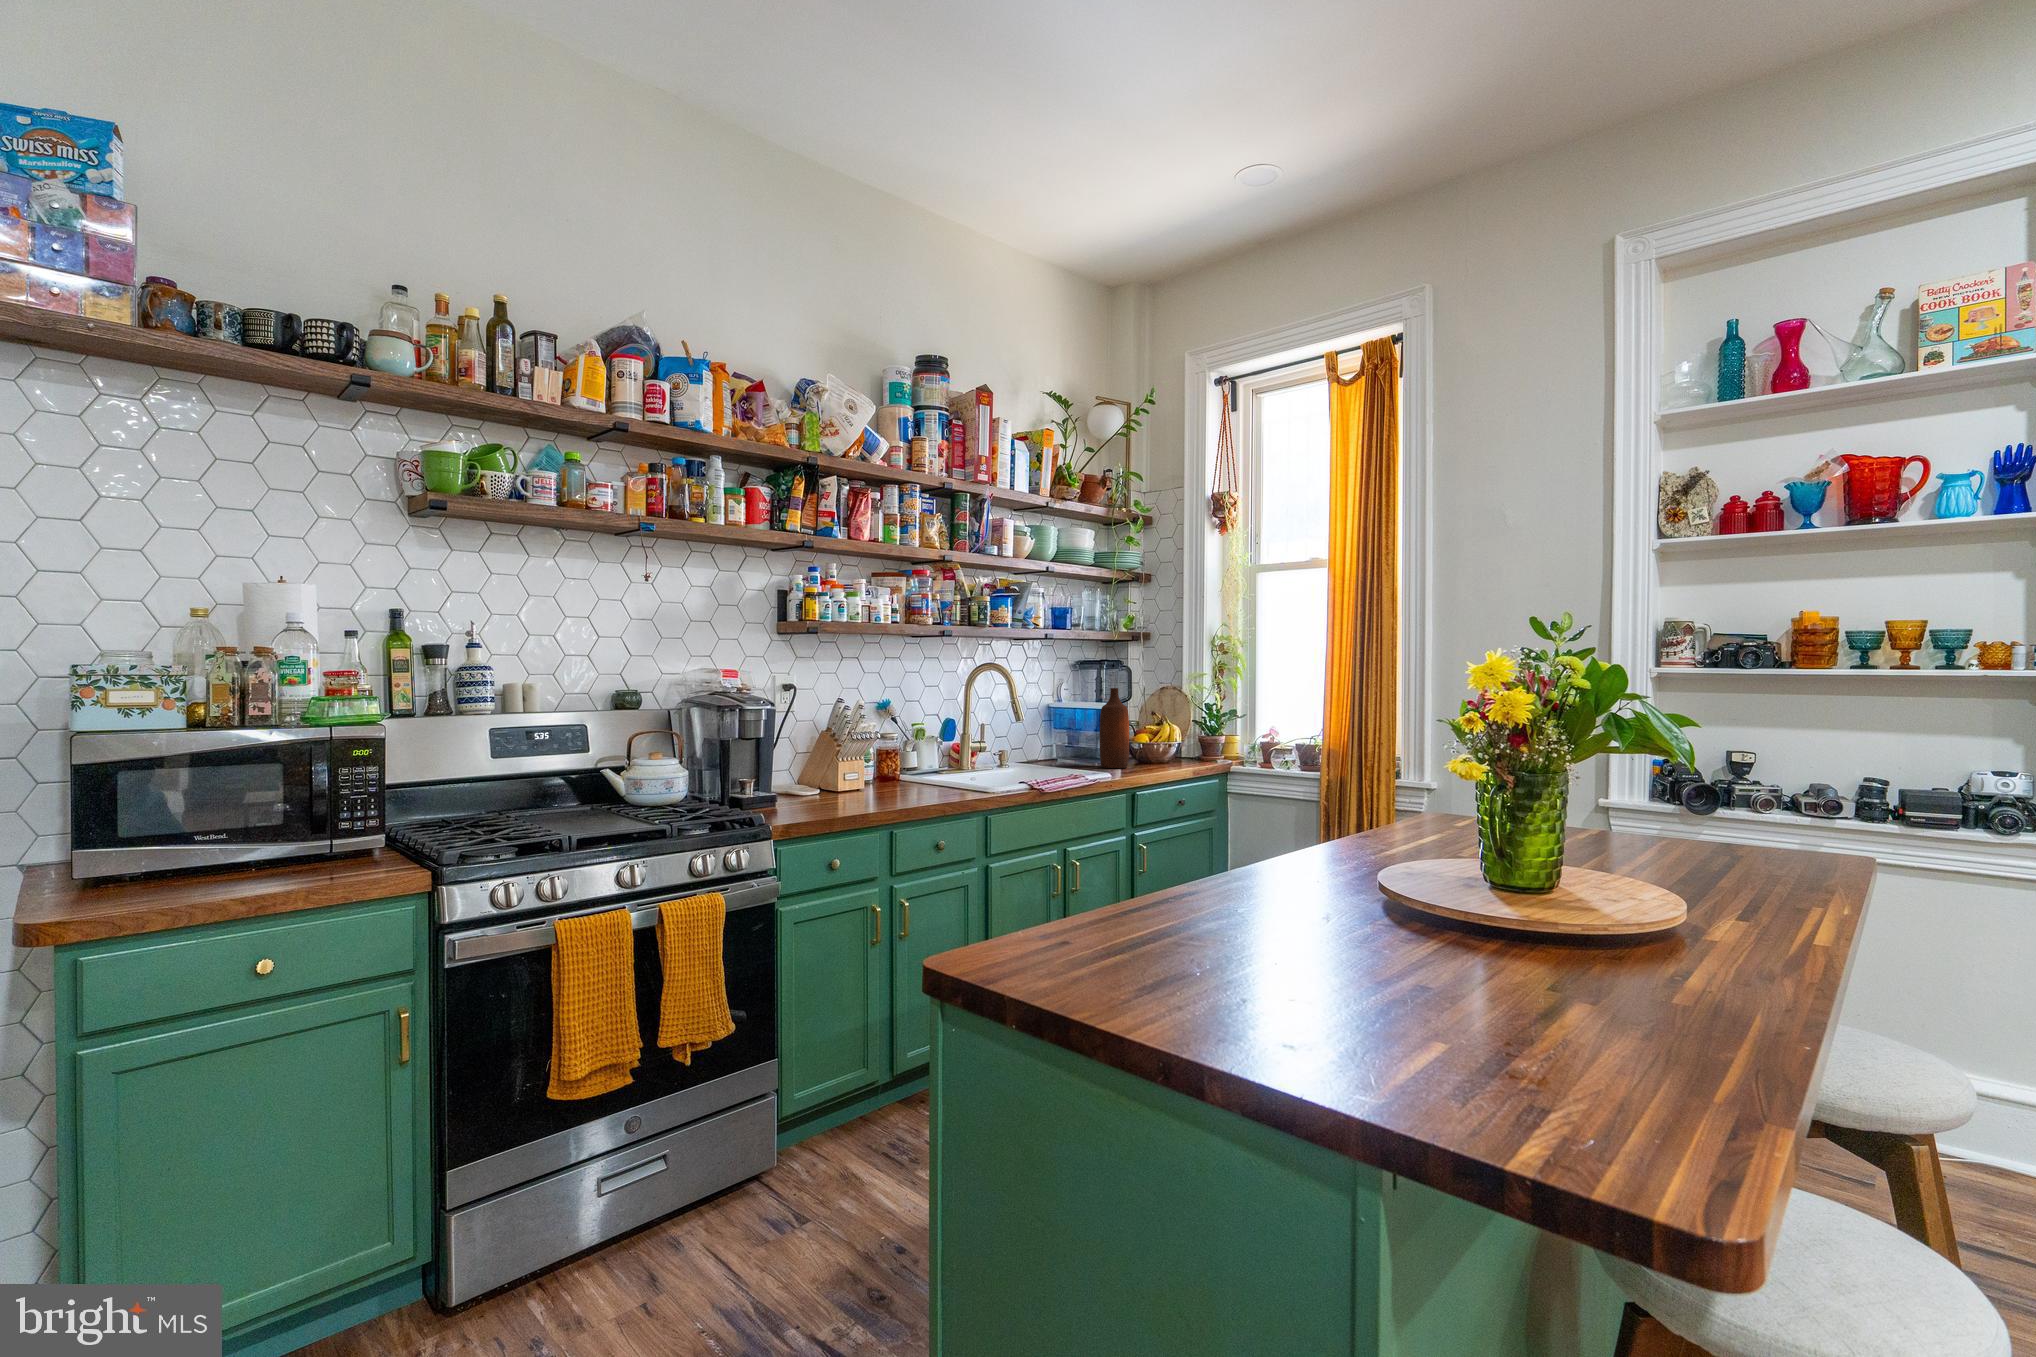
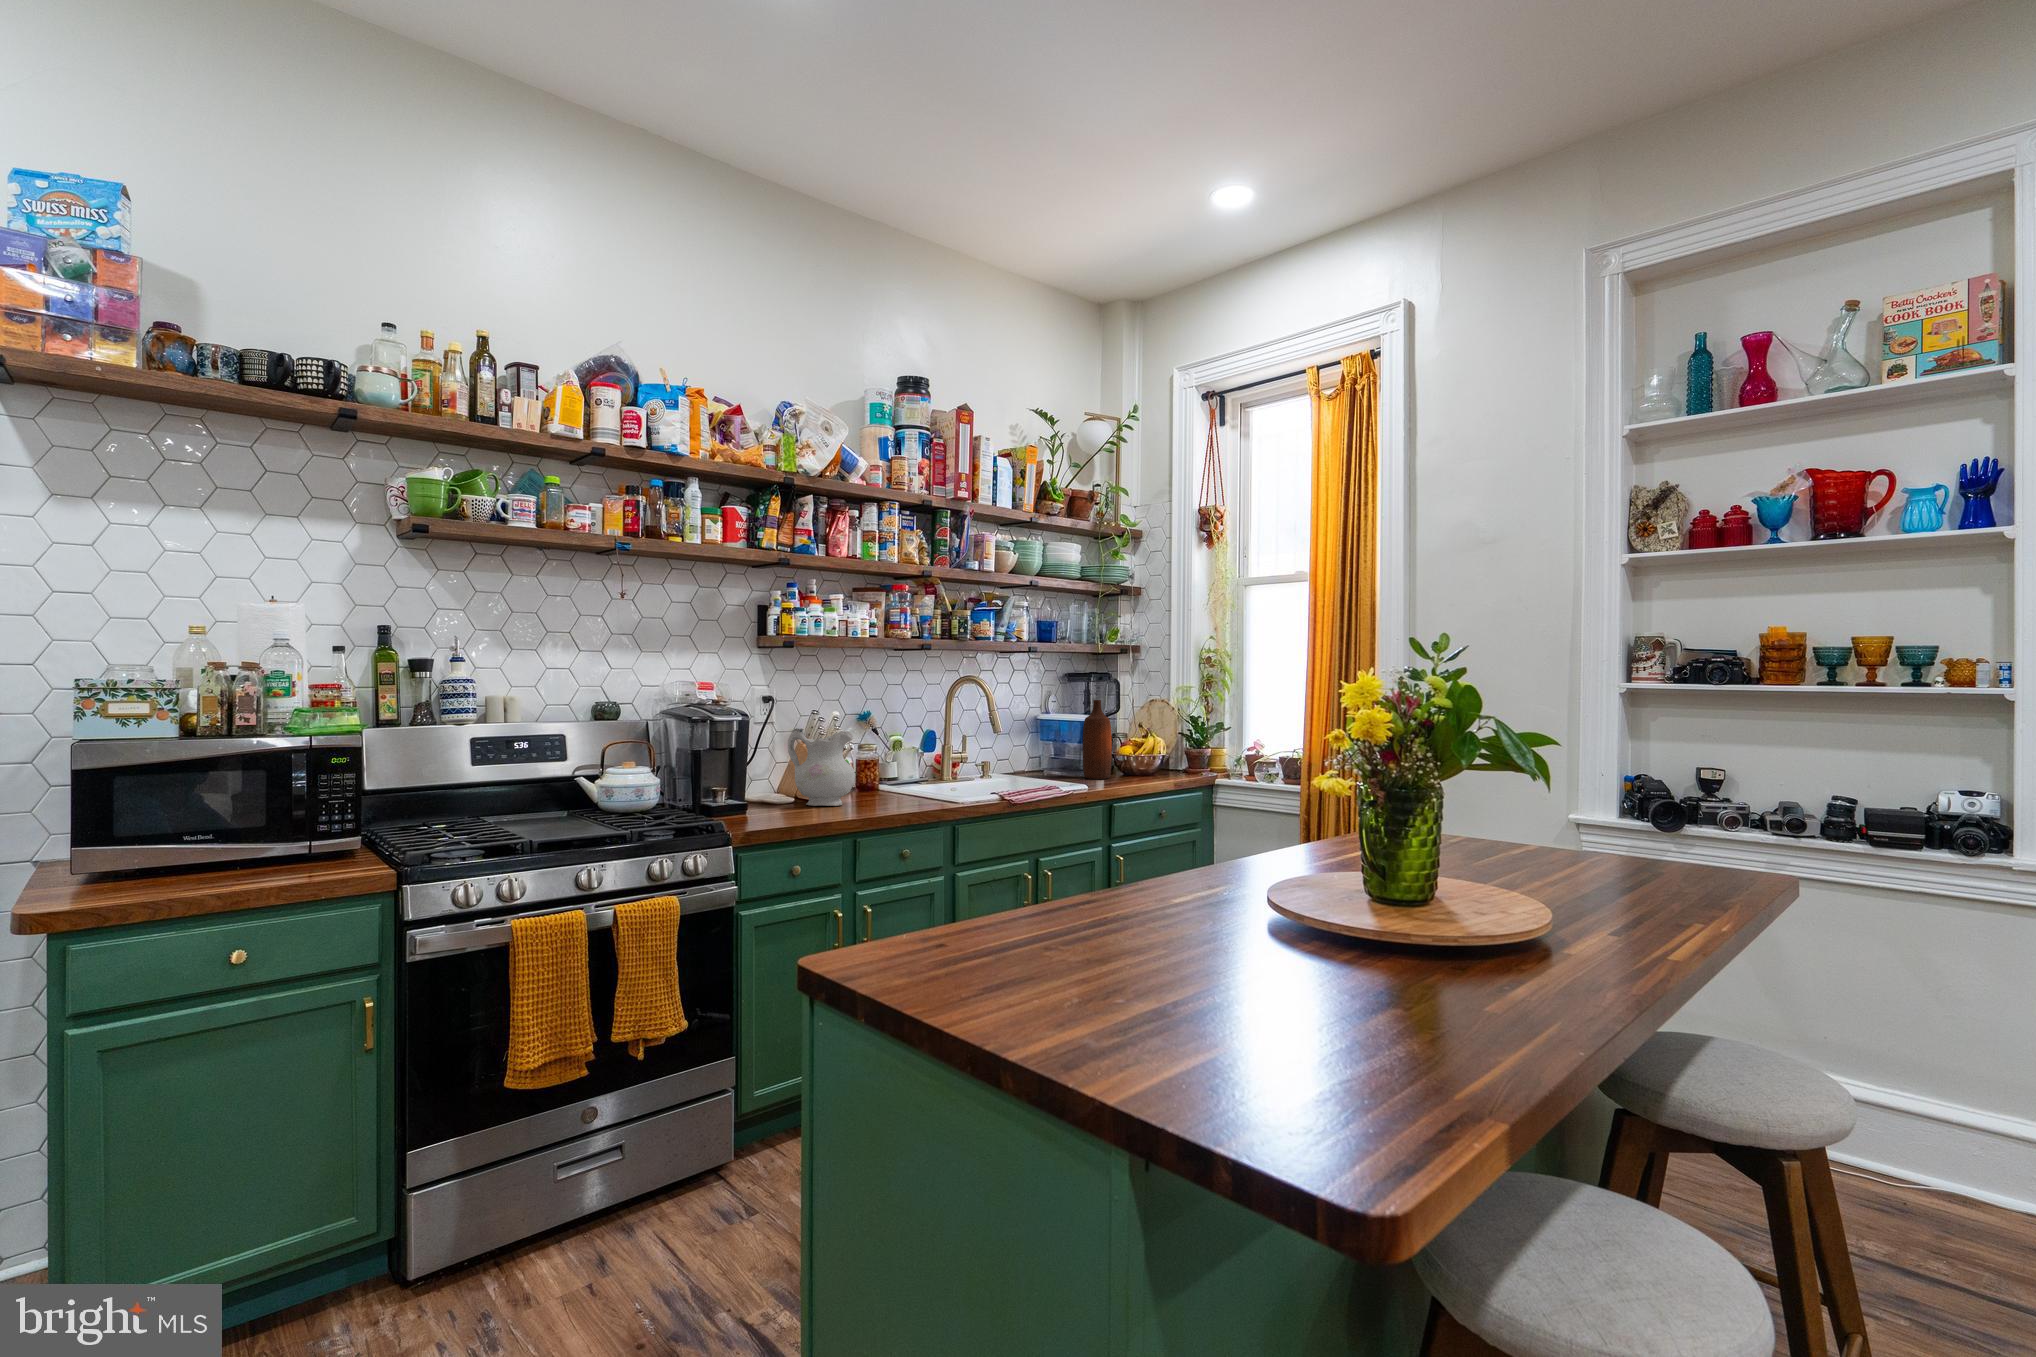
ceramic pitcher: none [813,717,883,798] -> present [788,728,855,806]

